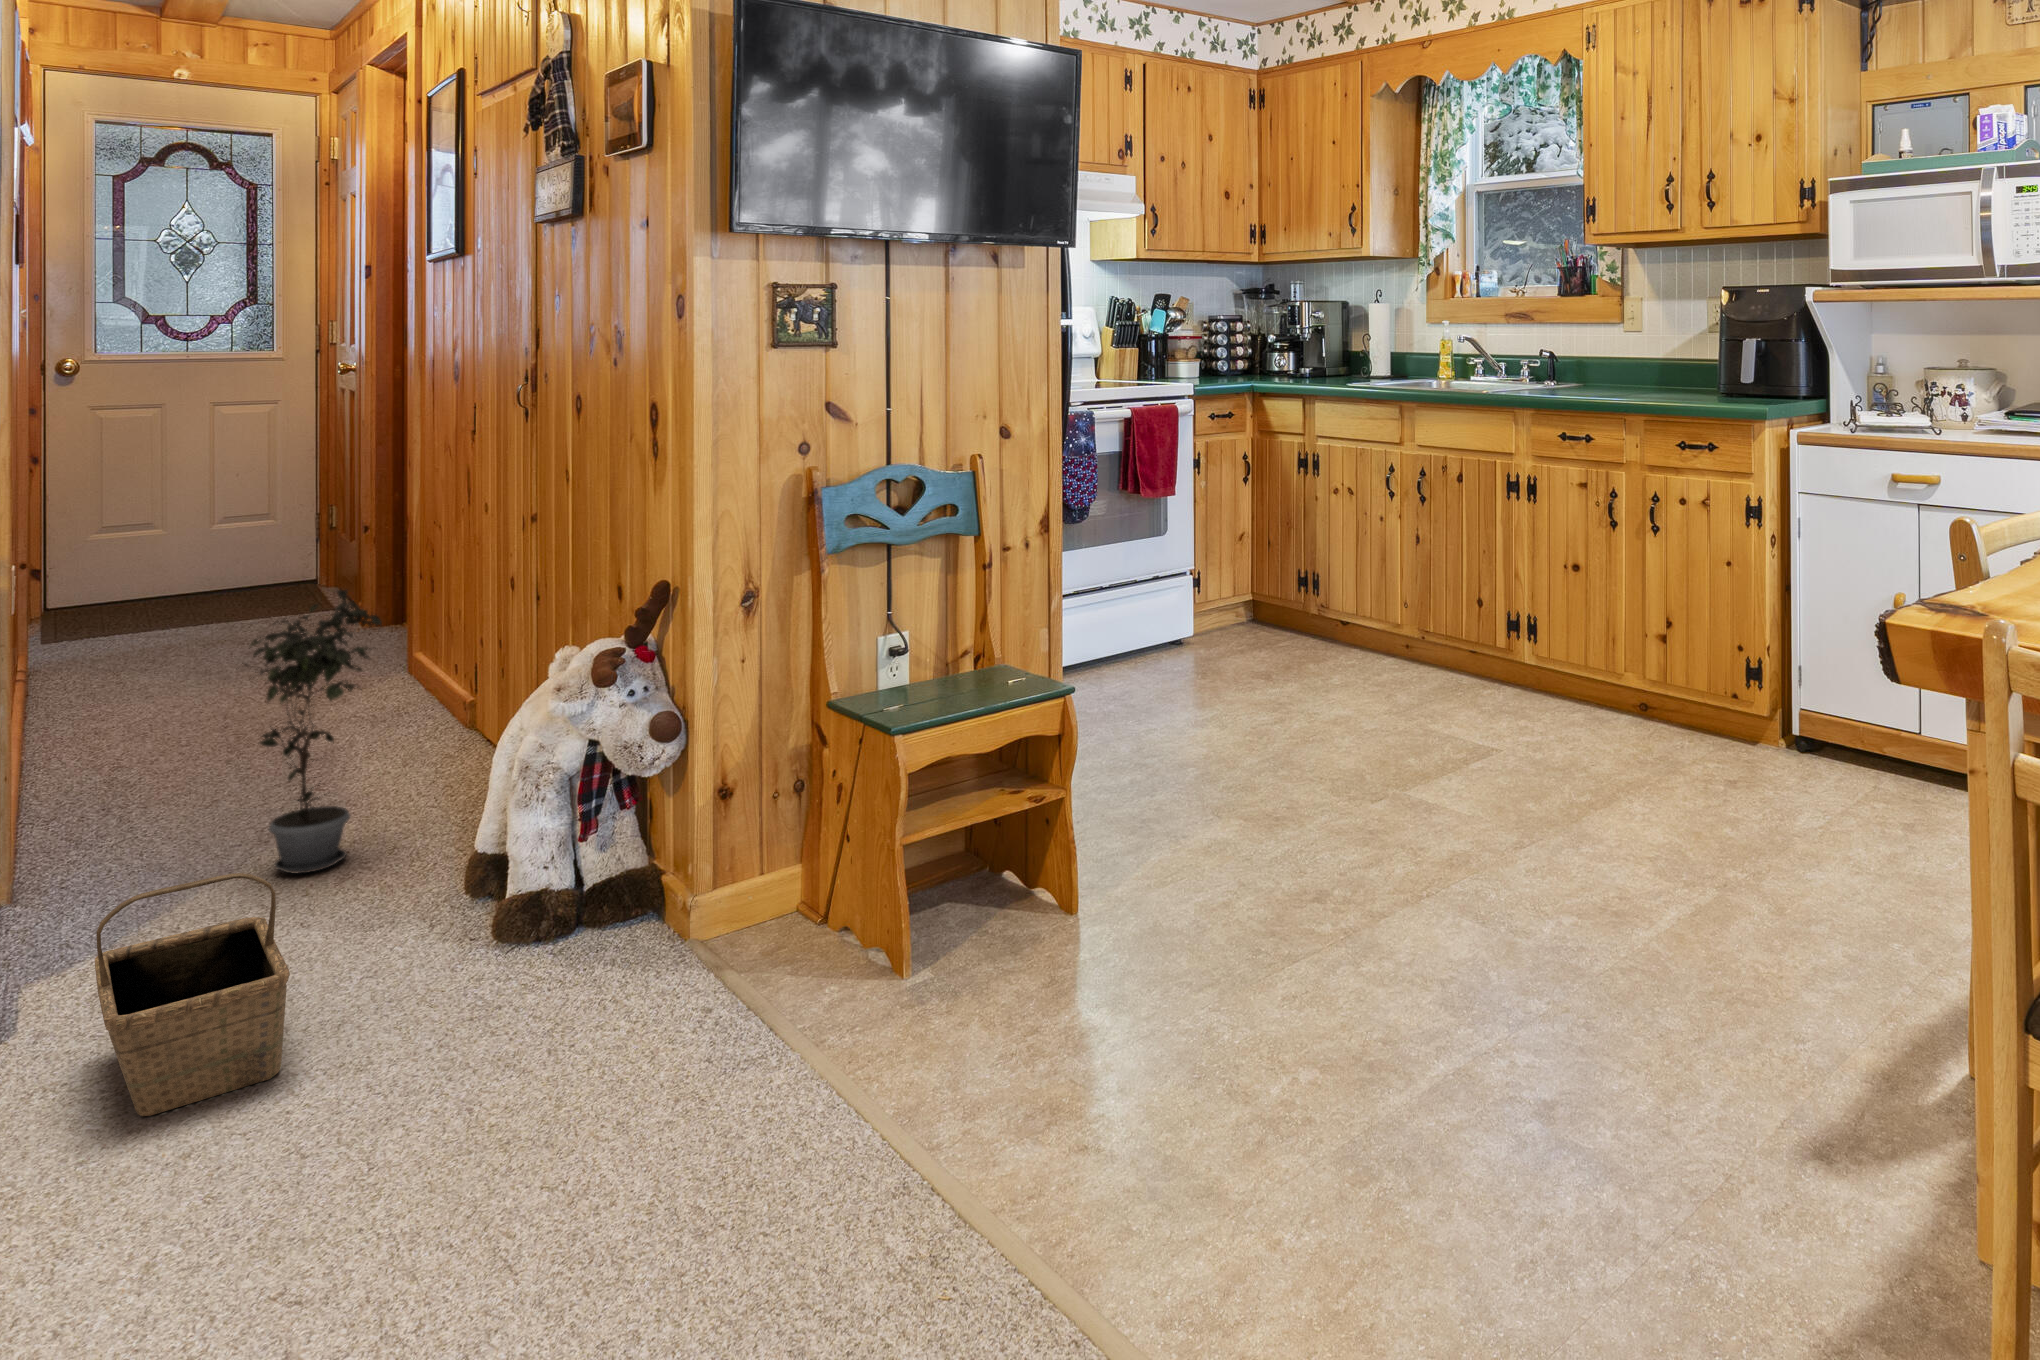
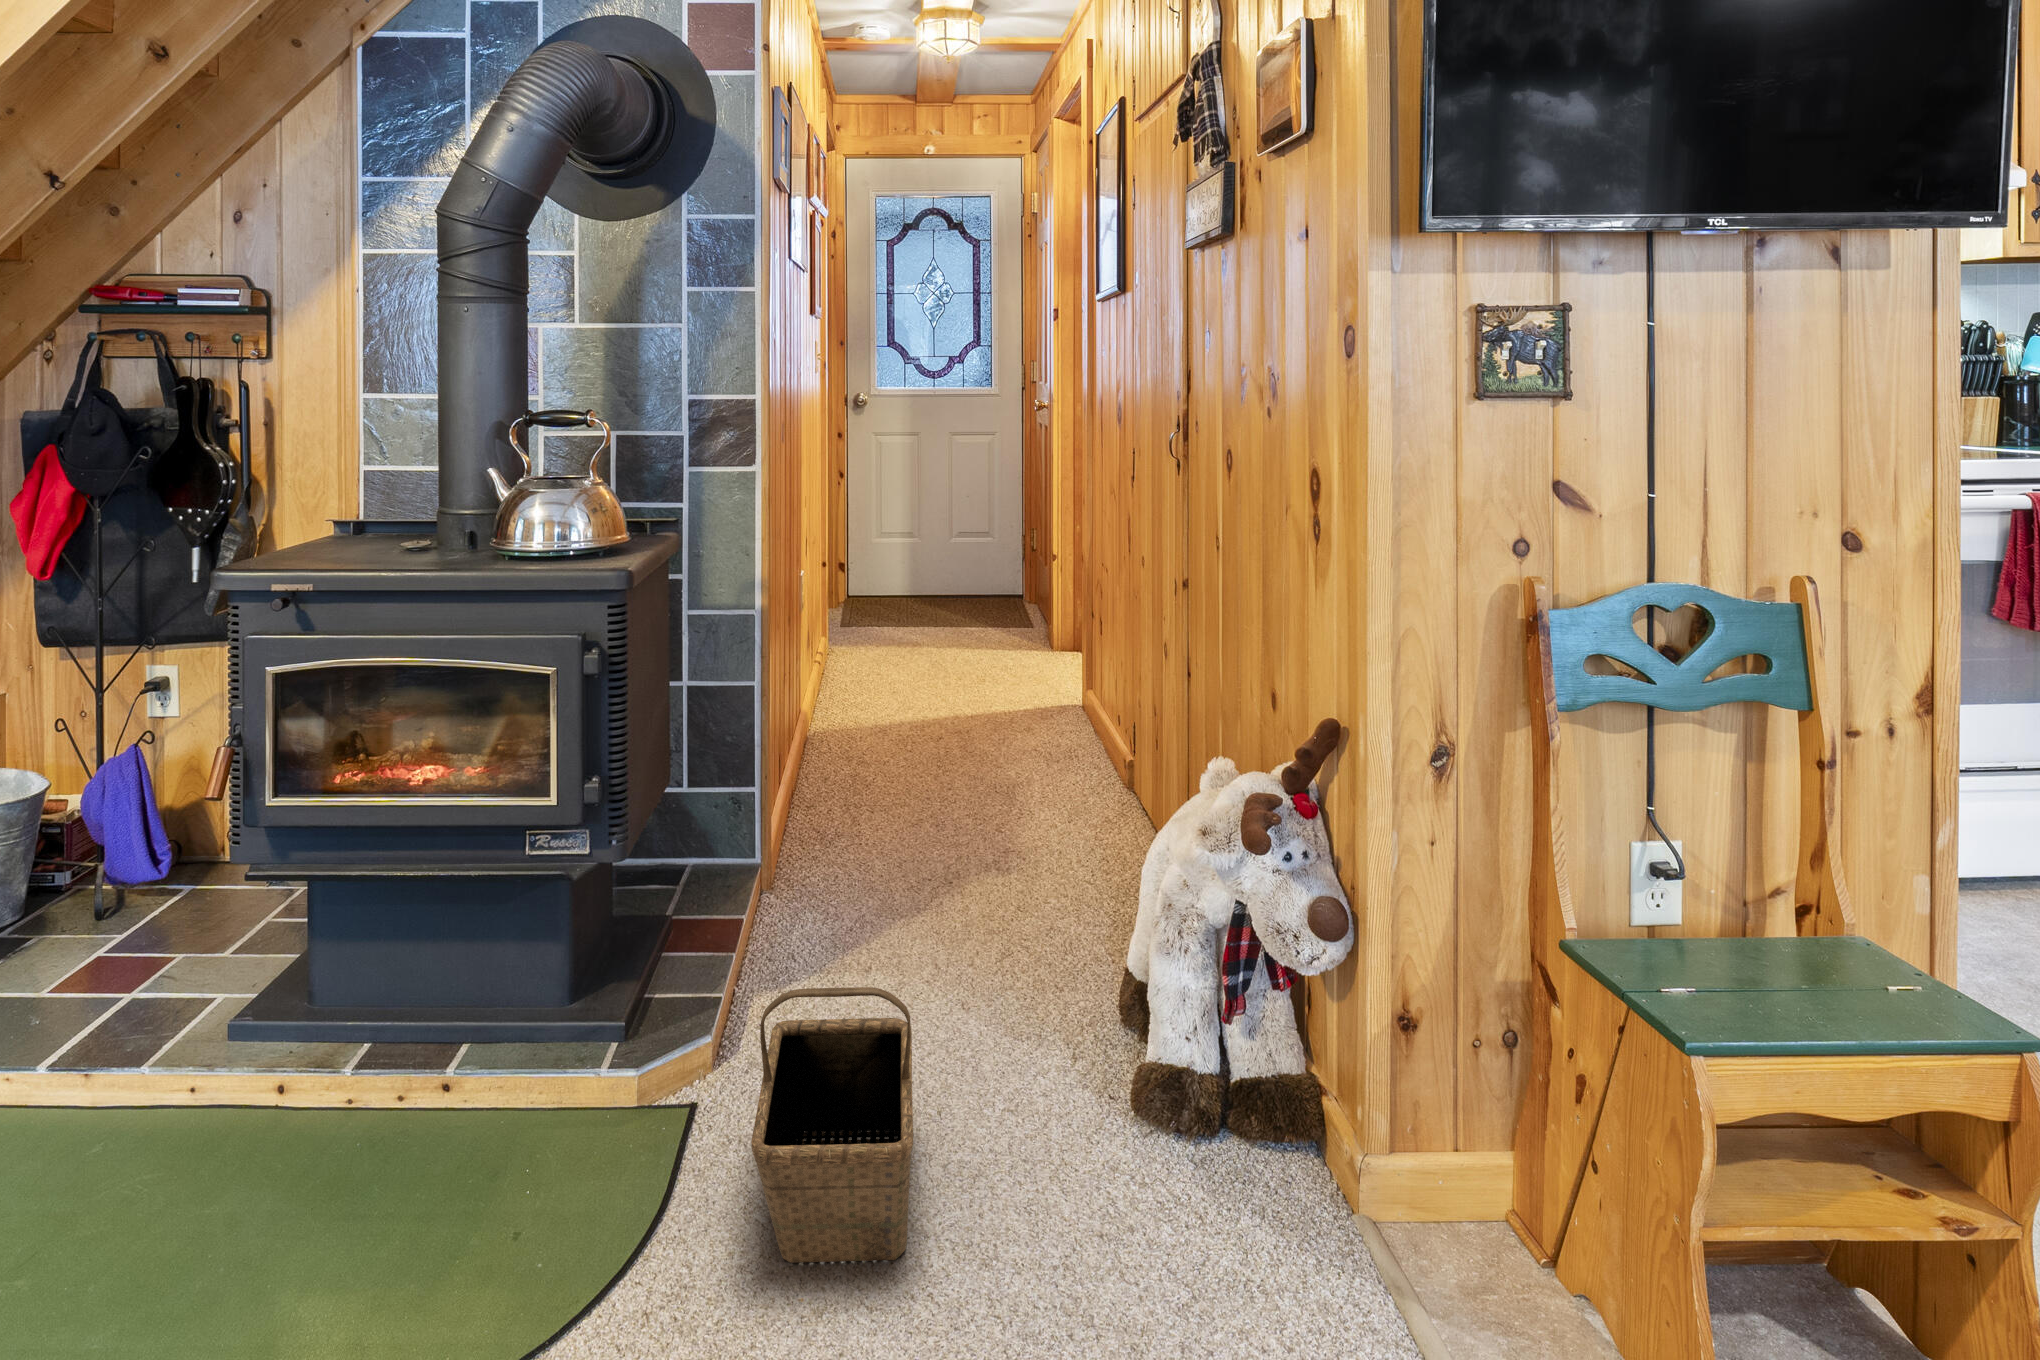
potted plant: present [245,590,382,873] -> none [923,633,1041,920]

